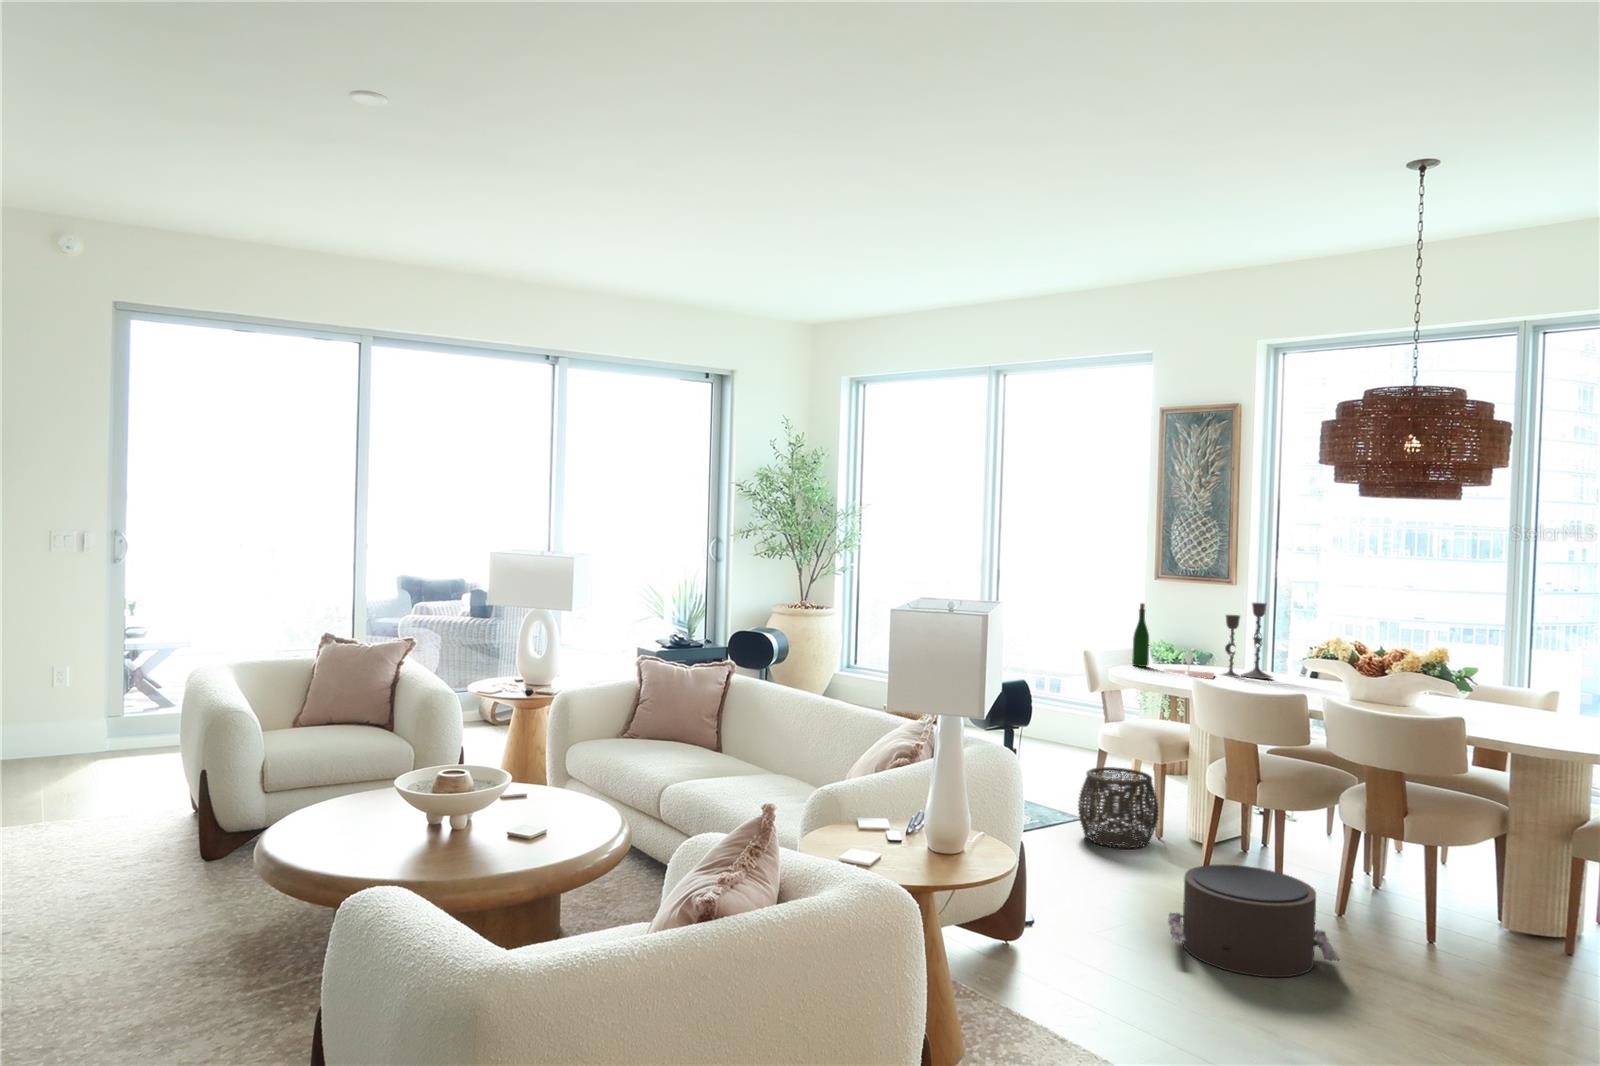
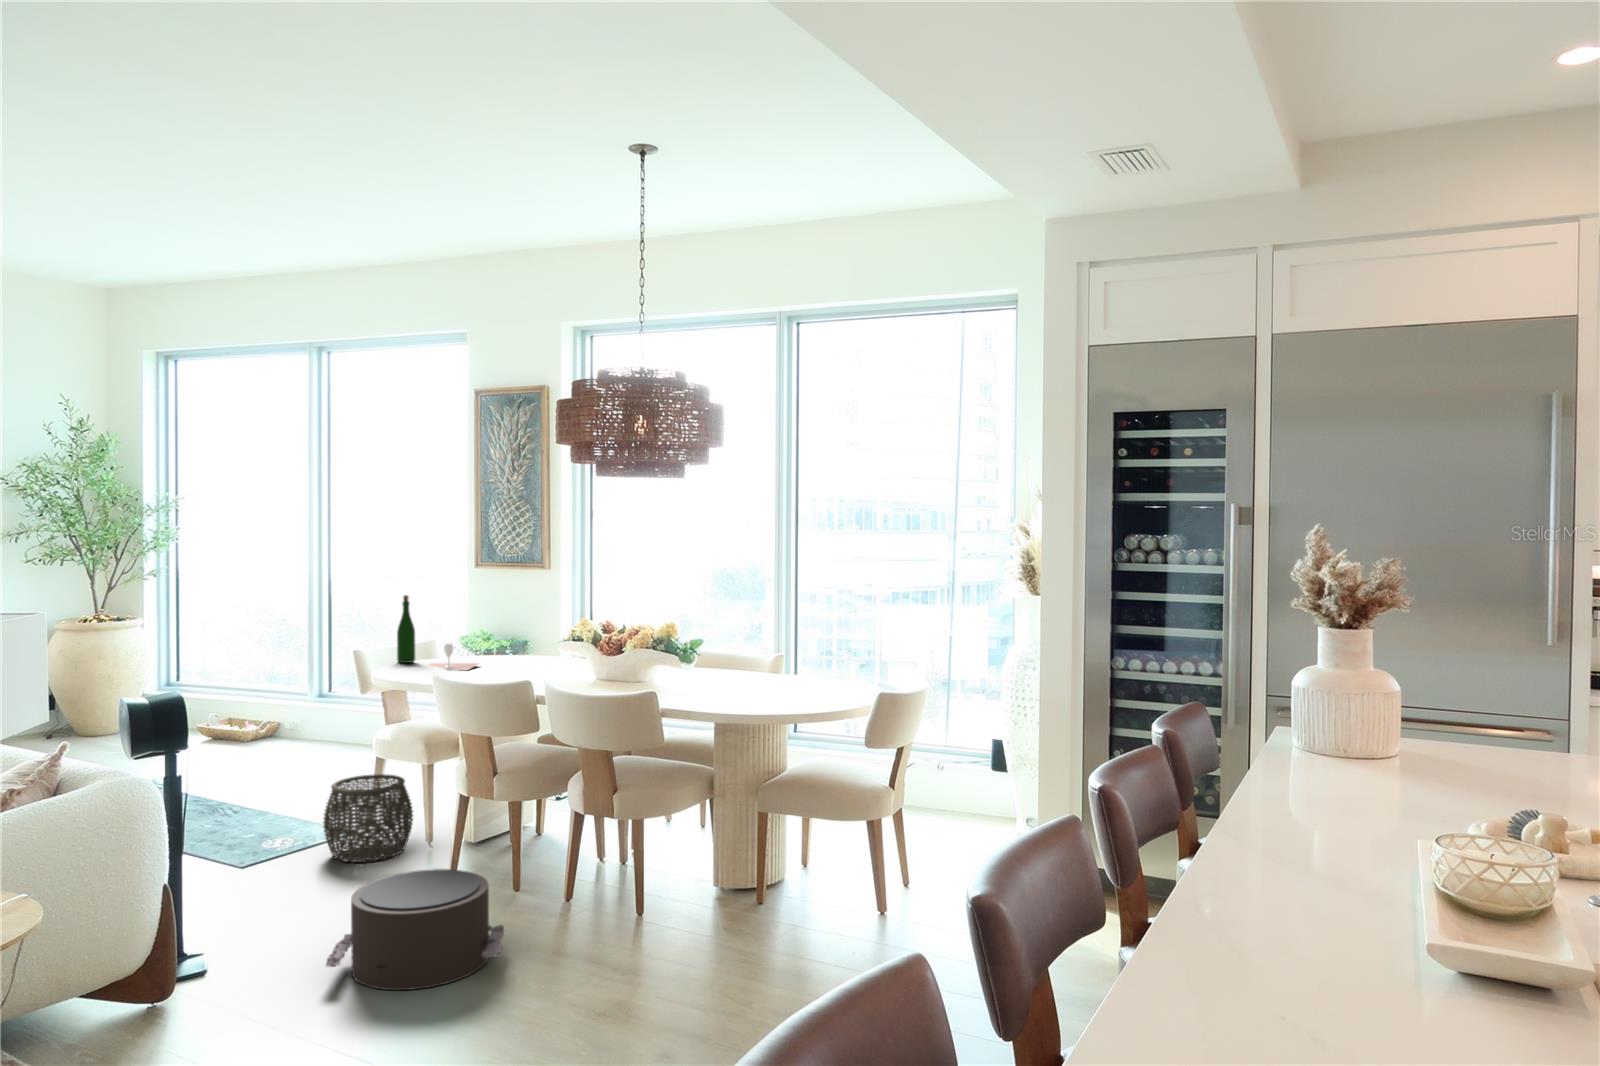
candlestick: present [1222,603,1272,679] -> none [489,587,547,667]

